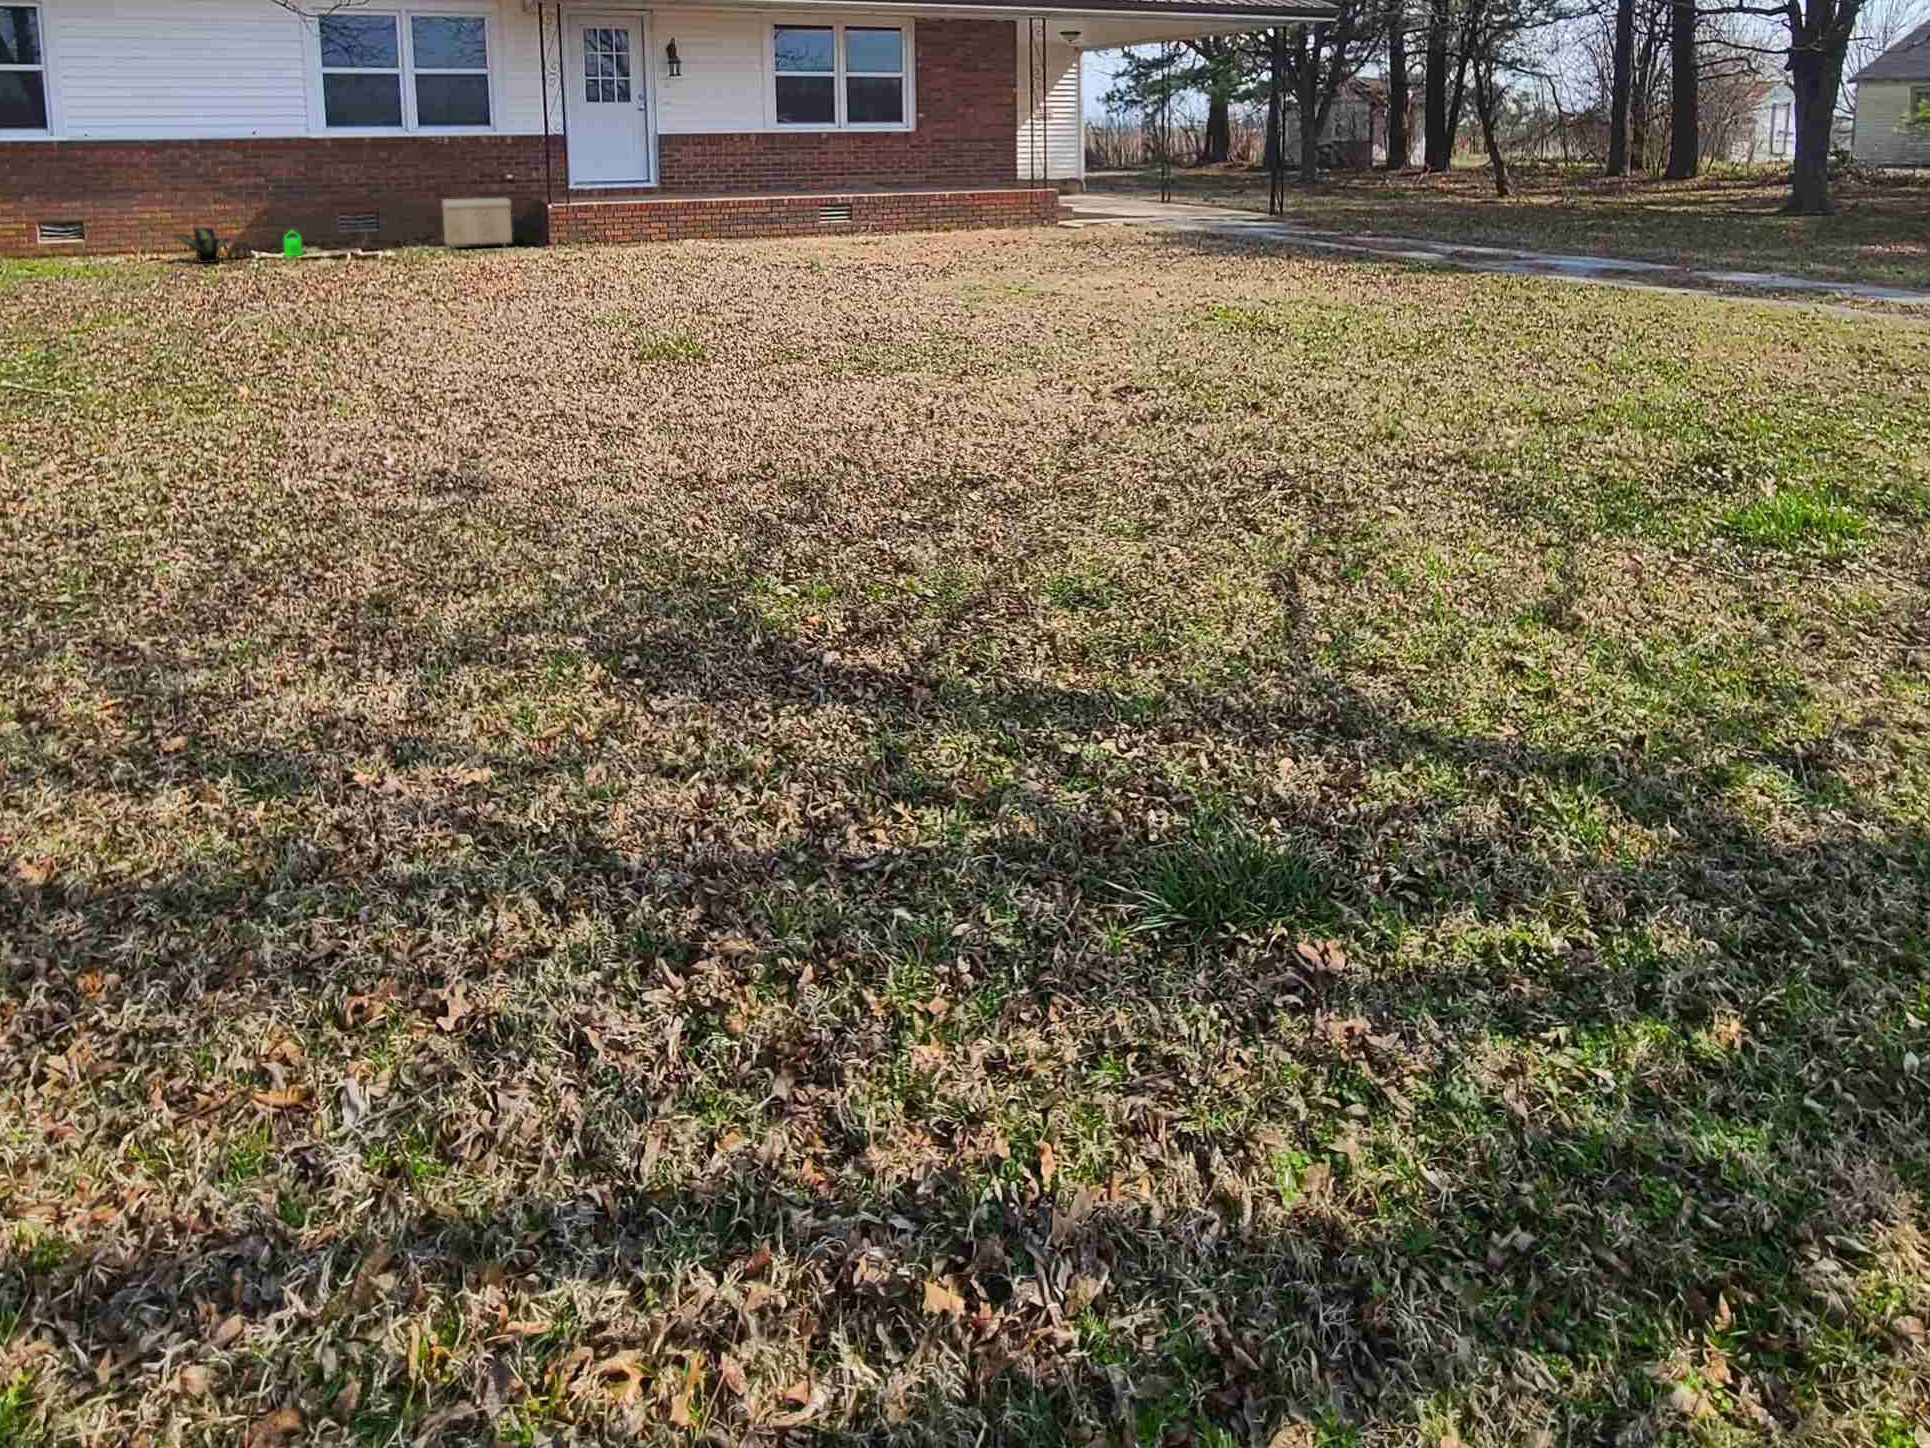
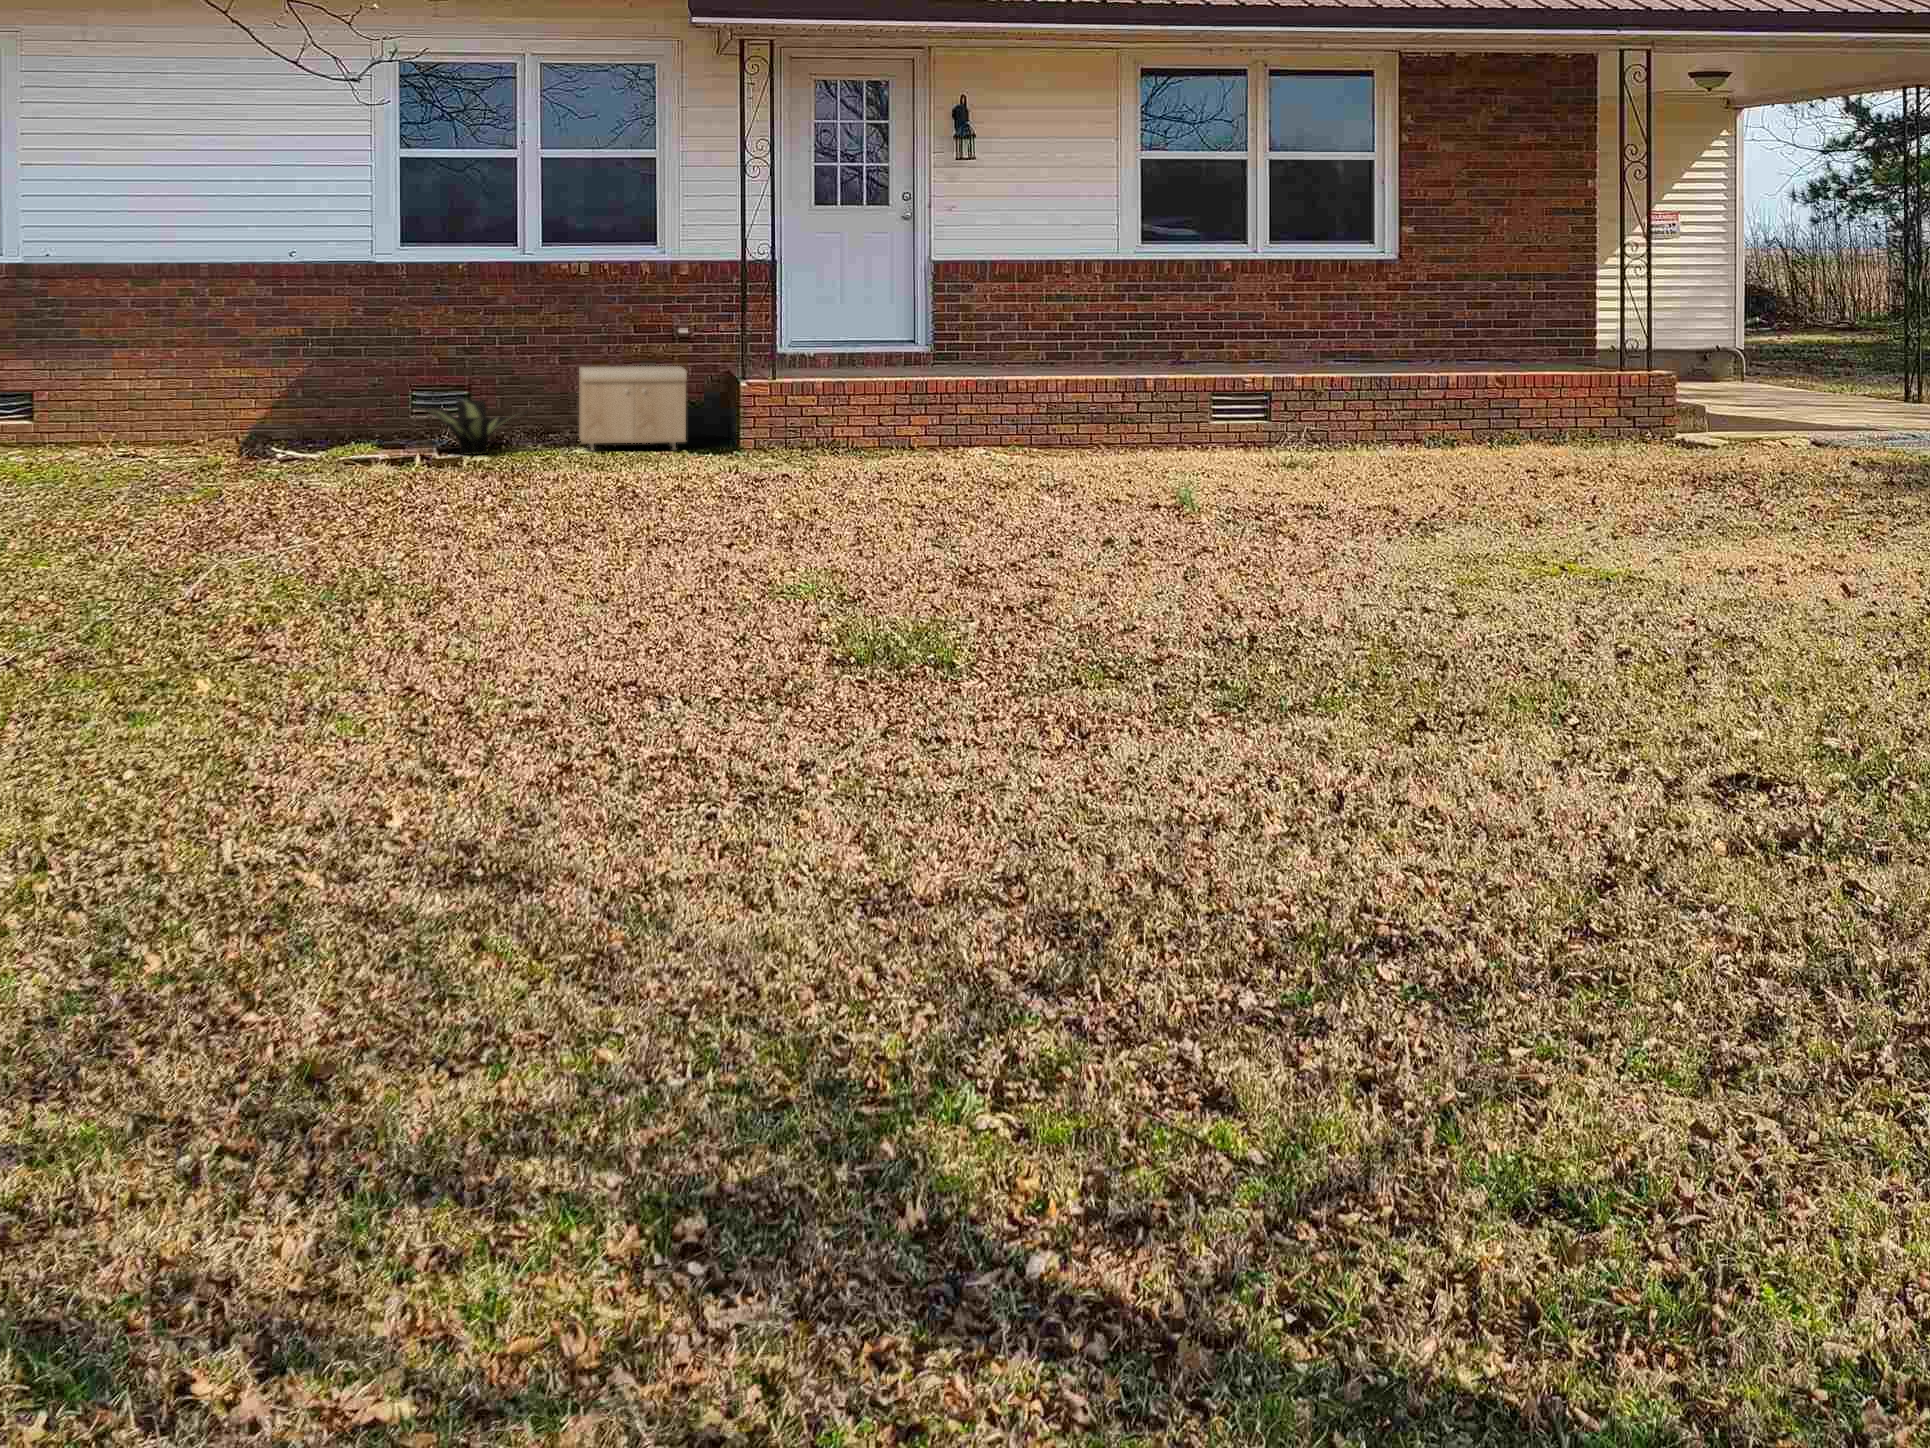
potted plant: present [168,228,232,263] -> present [412,400,526,455]
watering can: present [284,231,303,256] -> none [327,411,360,453]

